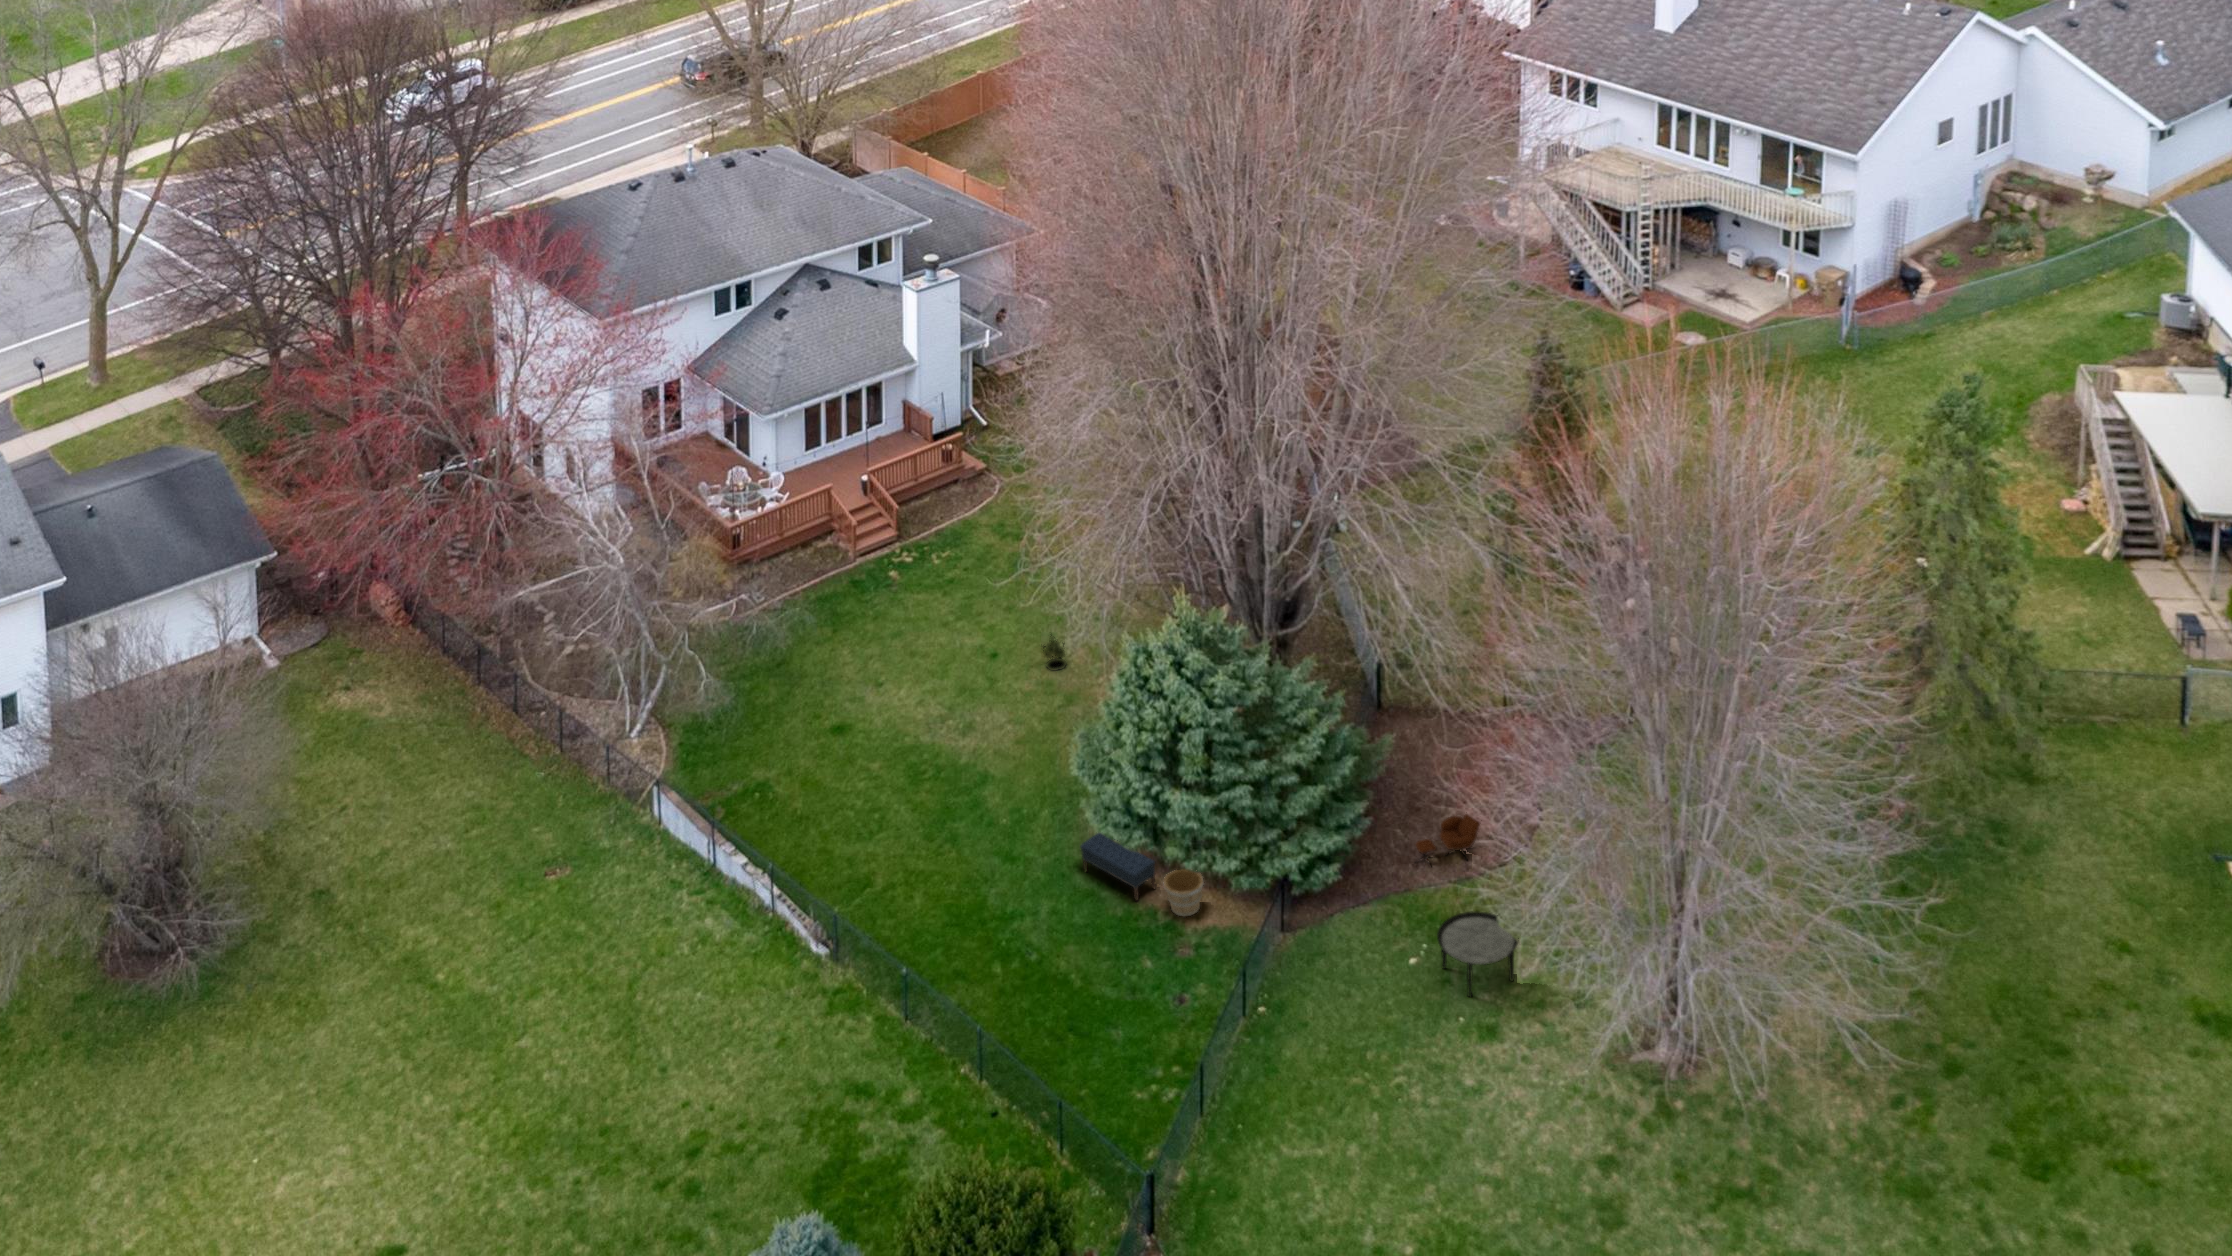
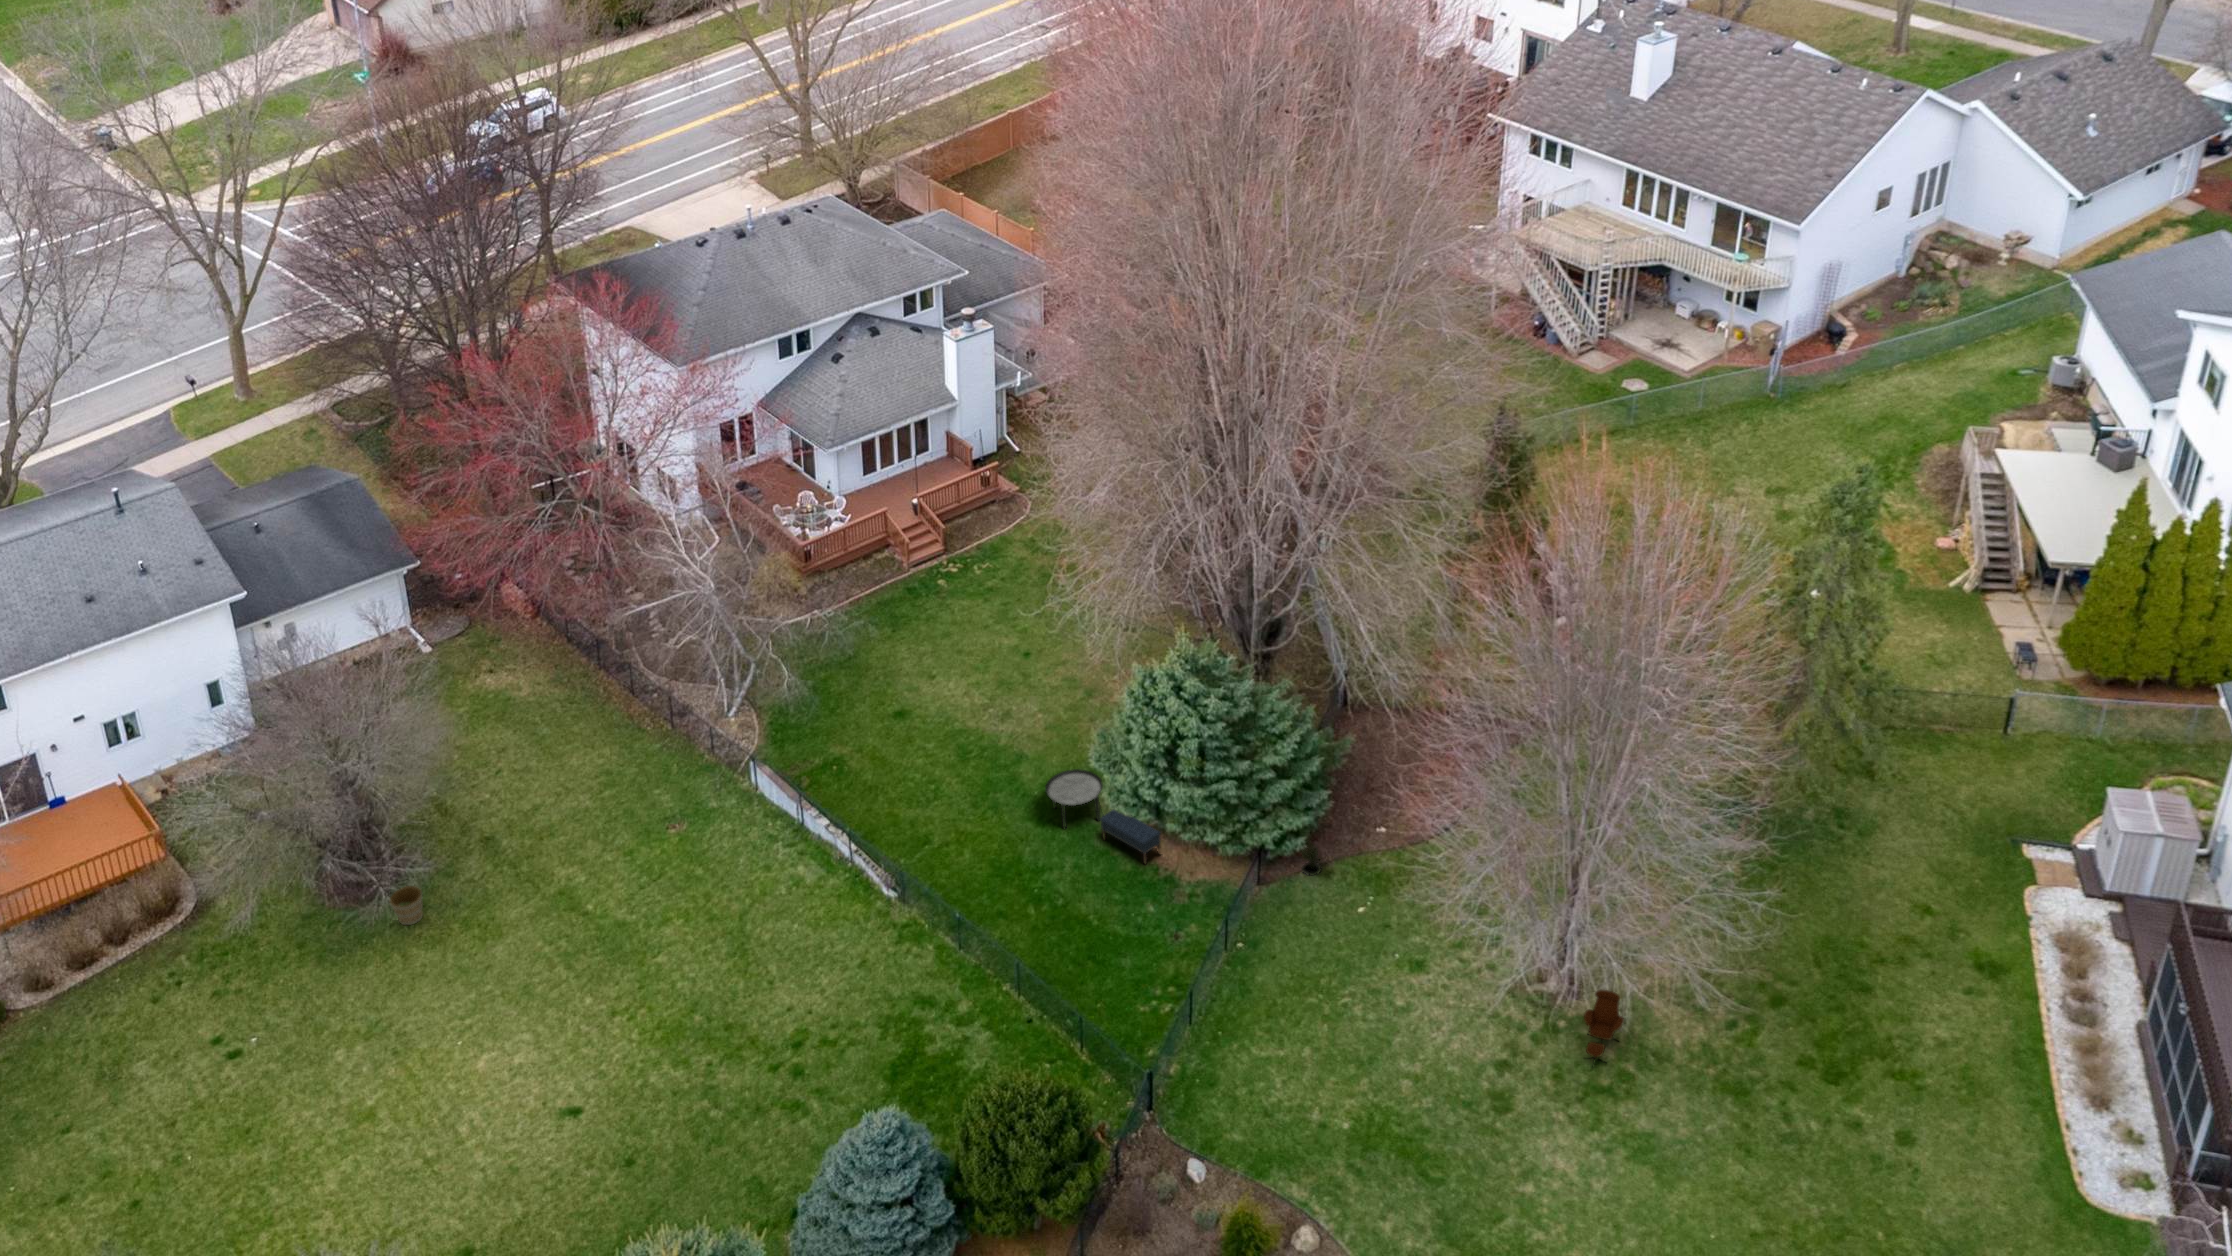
potted tree: present [1043,634,1066,670] -> present [1302,844,1321,876]
lounge chair: present [1416,812,1480,860] -> present [1584,990,1624,1062]
wooden bucket: present [1164,869,1204,916] -> present [389,886,423,925]
round table: present [1437,911,1519,997] -> present [1045,769,1103,830]

